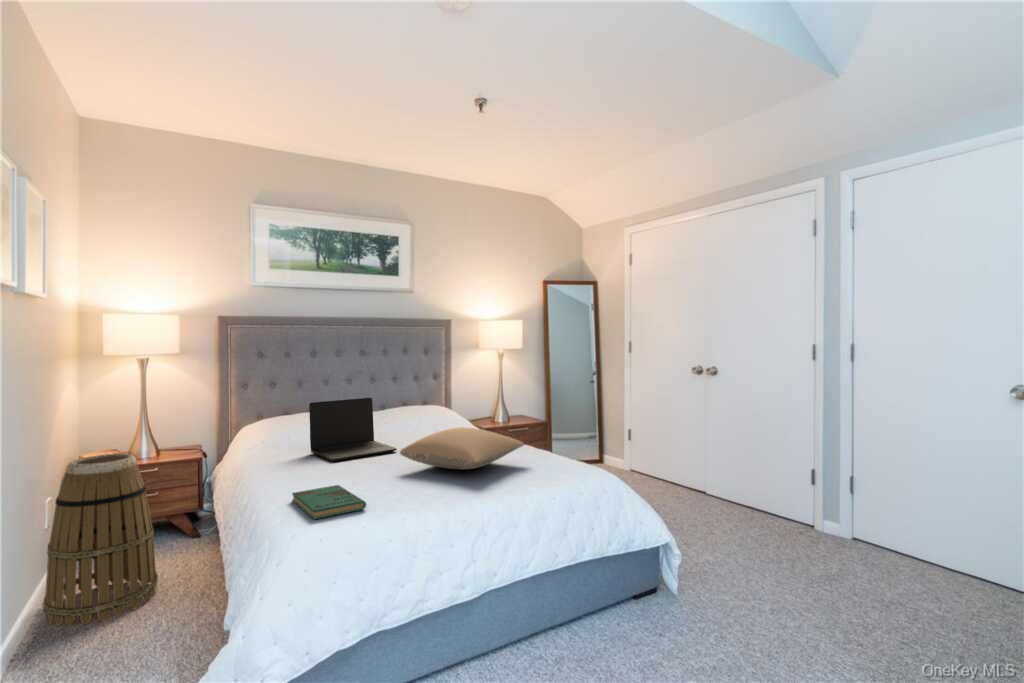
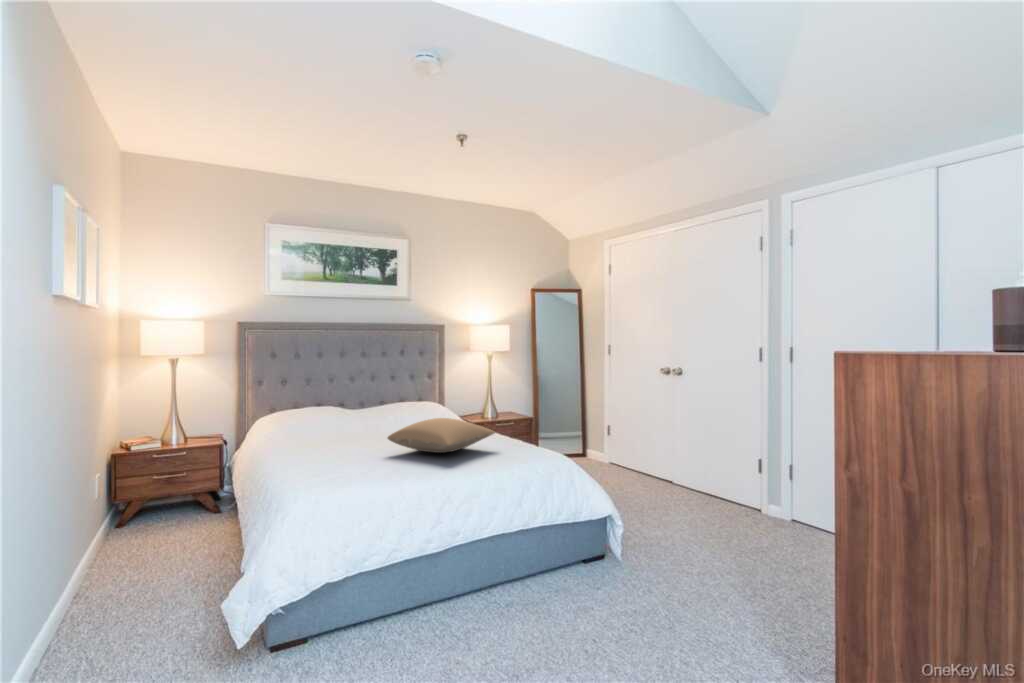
laptop: present [309,398,397,461] -> none [314,393,388,446]
basket: present [43,454,158,626] -> none [96,437,187,575]
book: present [292,485,366,519] -> none [296,462,355,486]

